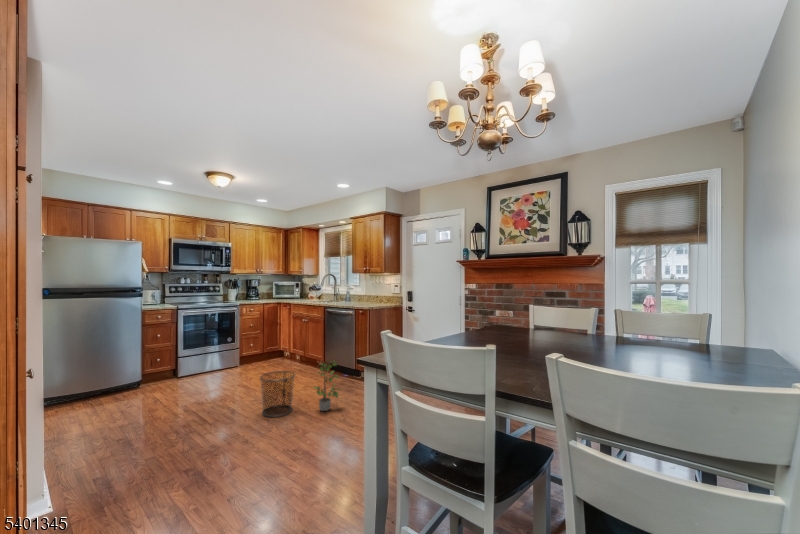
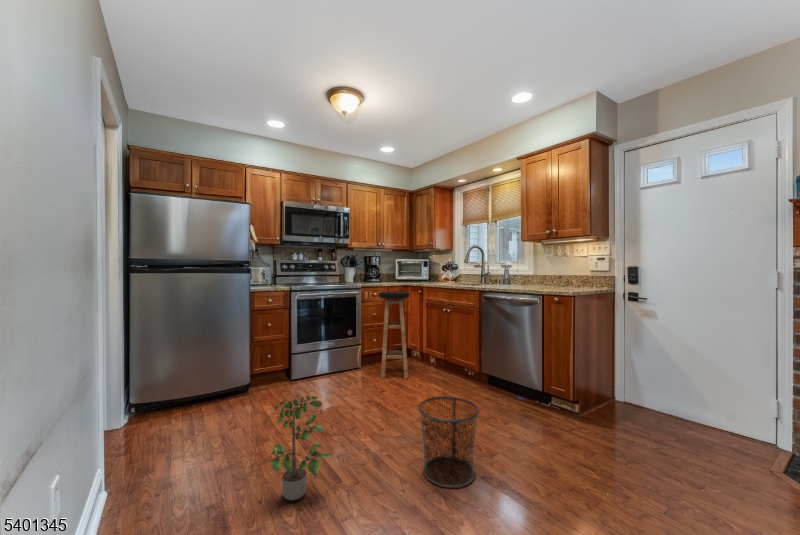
bar stool: none [252,308,276,372] -> present [379,292,409,379]
potted plant: present [314,361,340,411] -> present [271,395,332,500]

